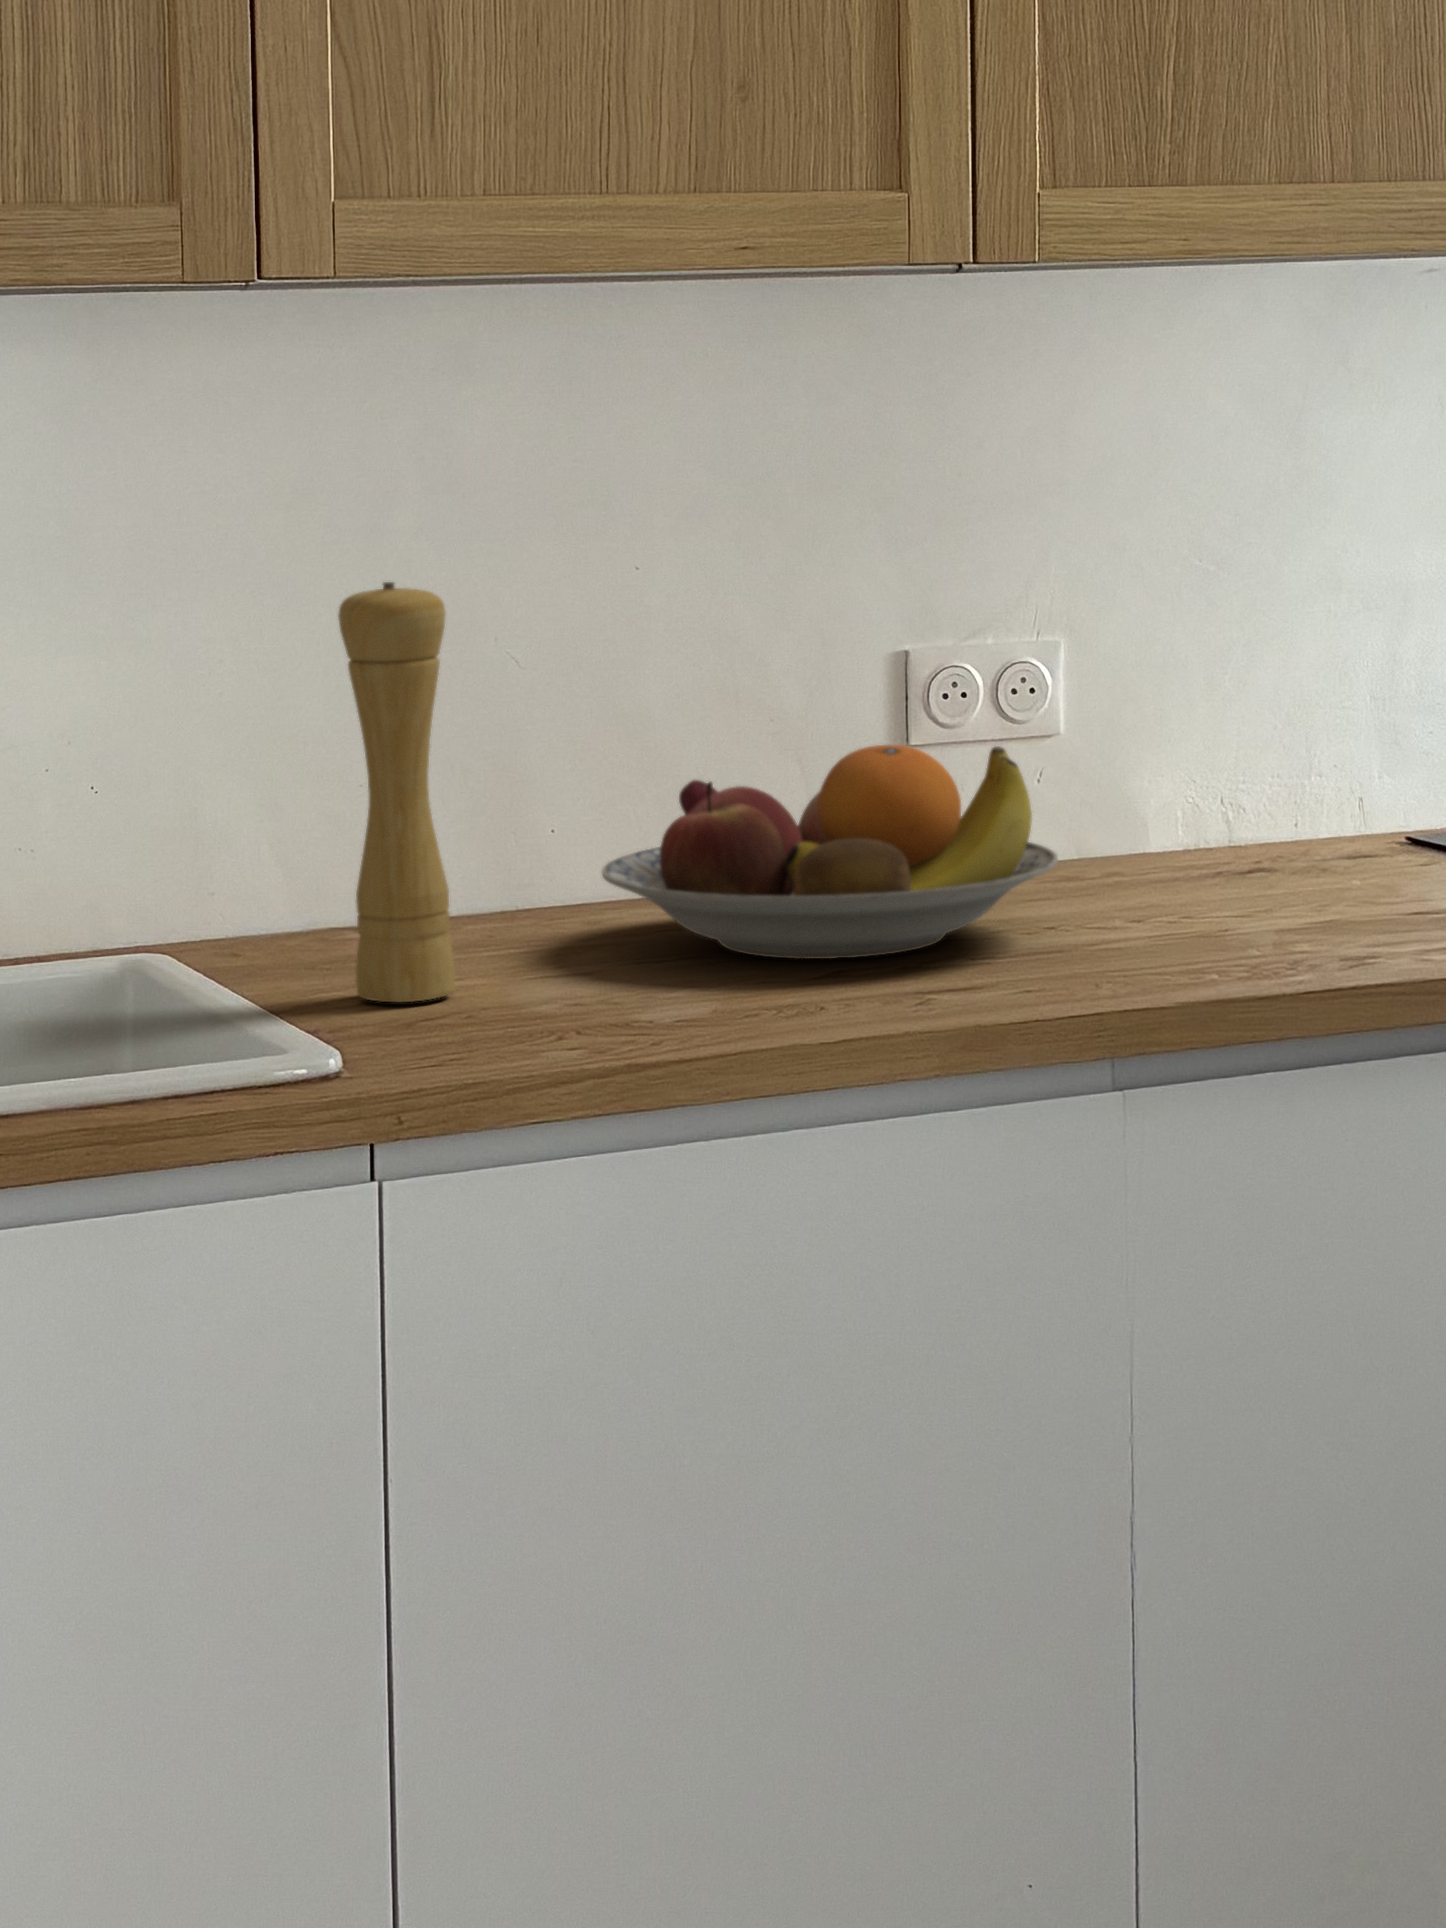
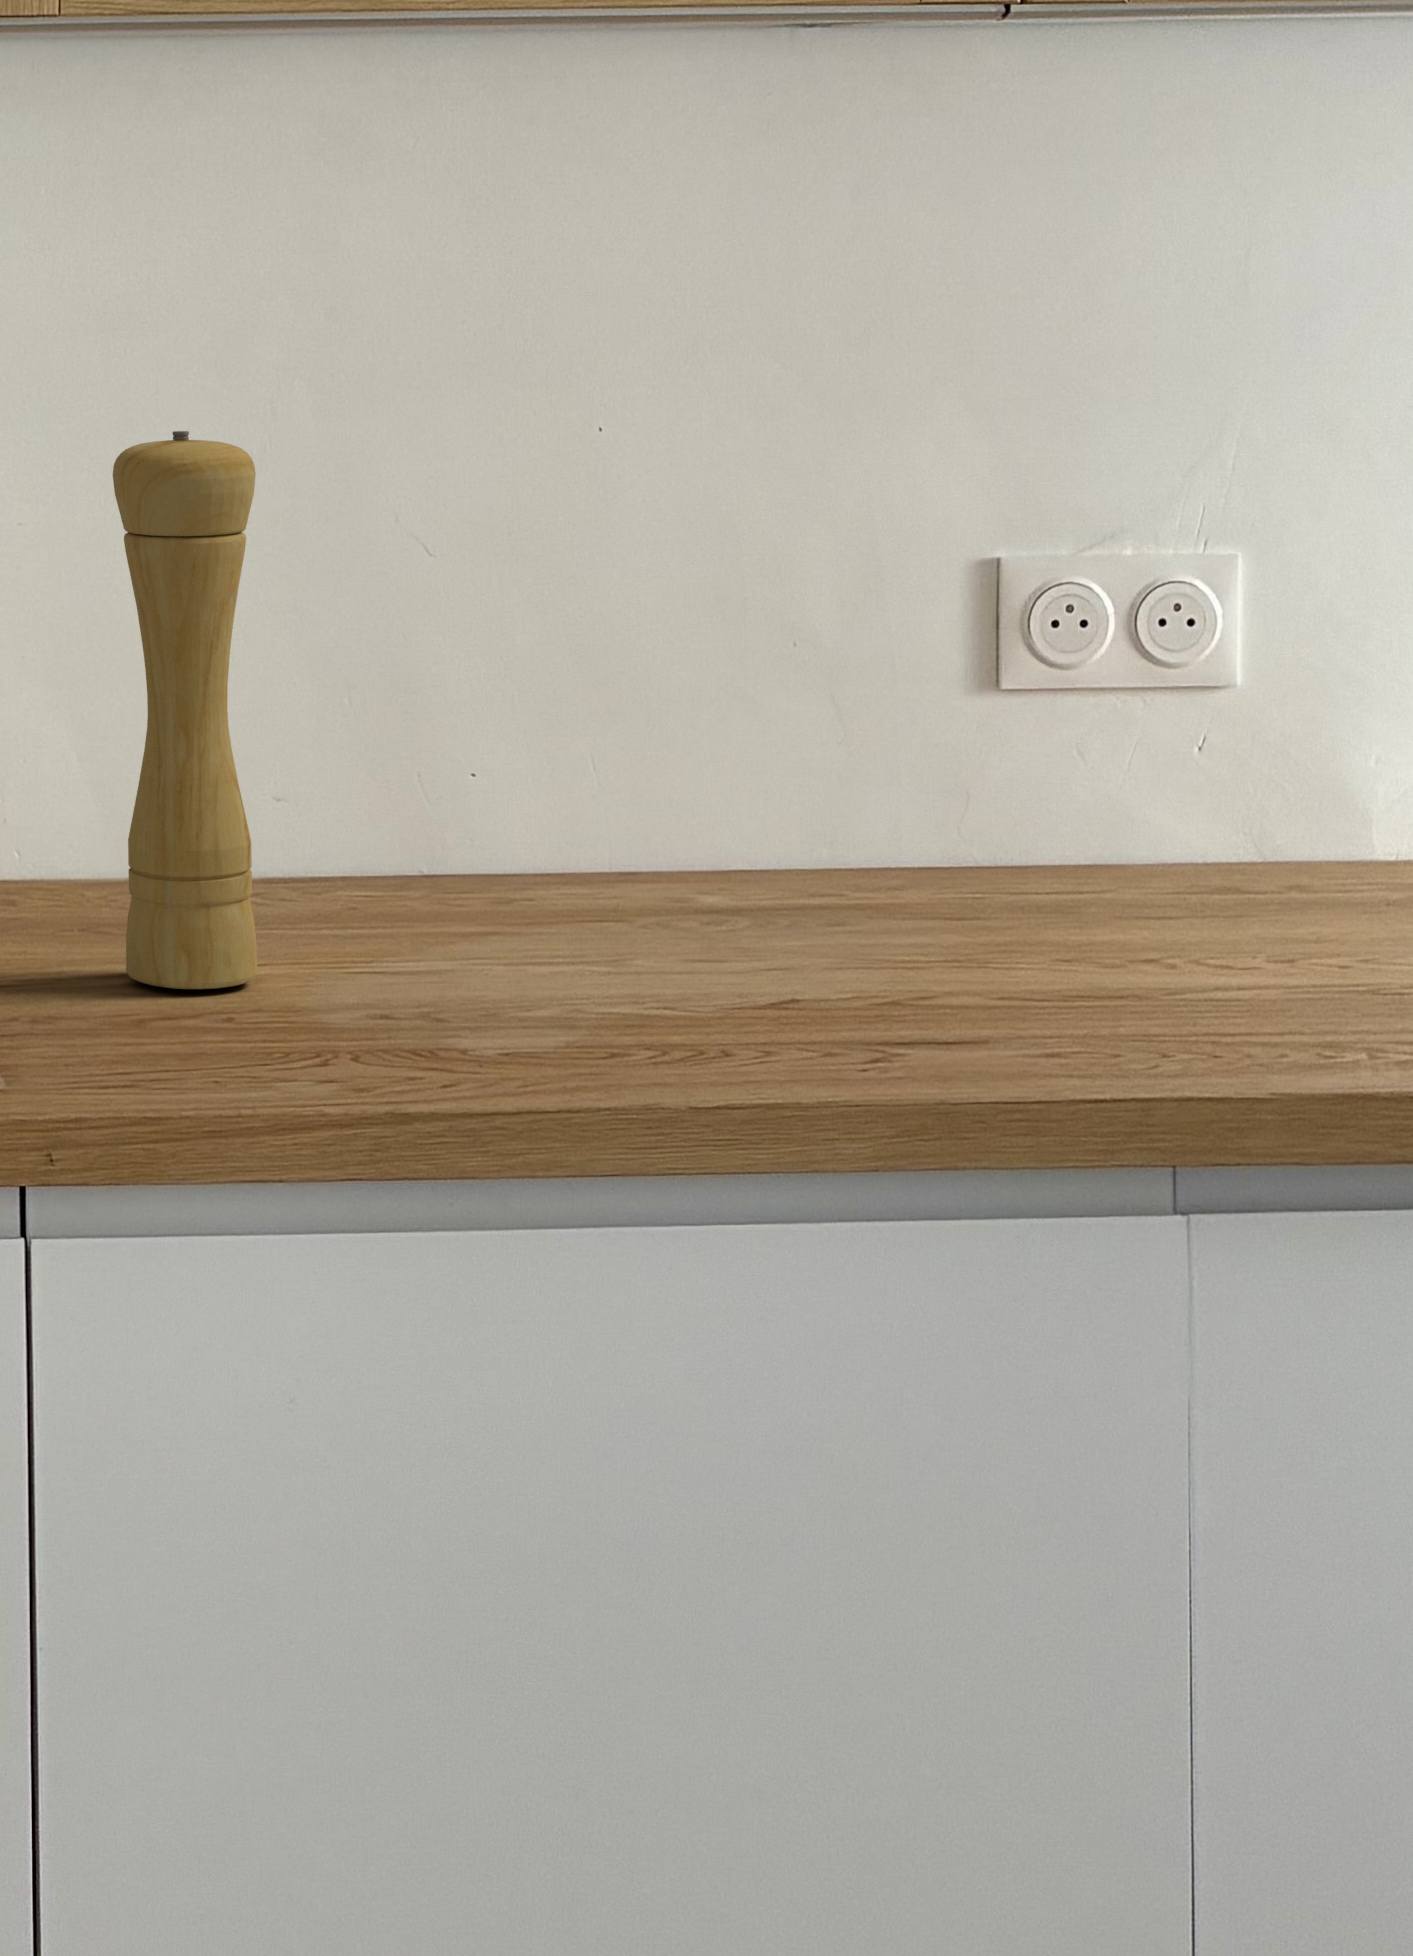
fruit bowl: present [602,745,1058,959] -> none [496,685,1158,978]

